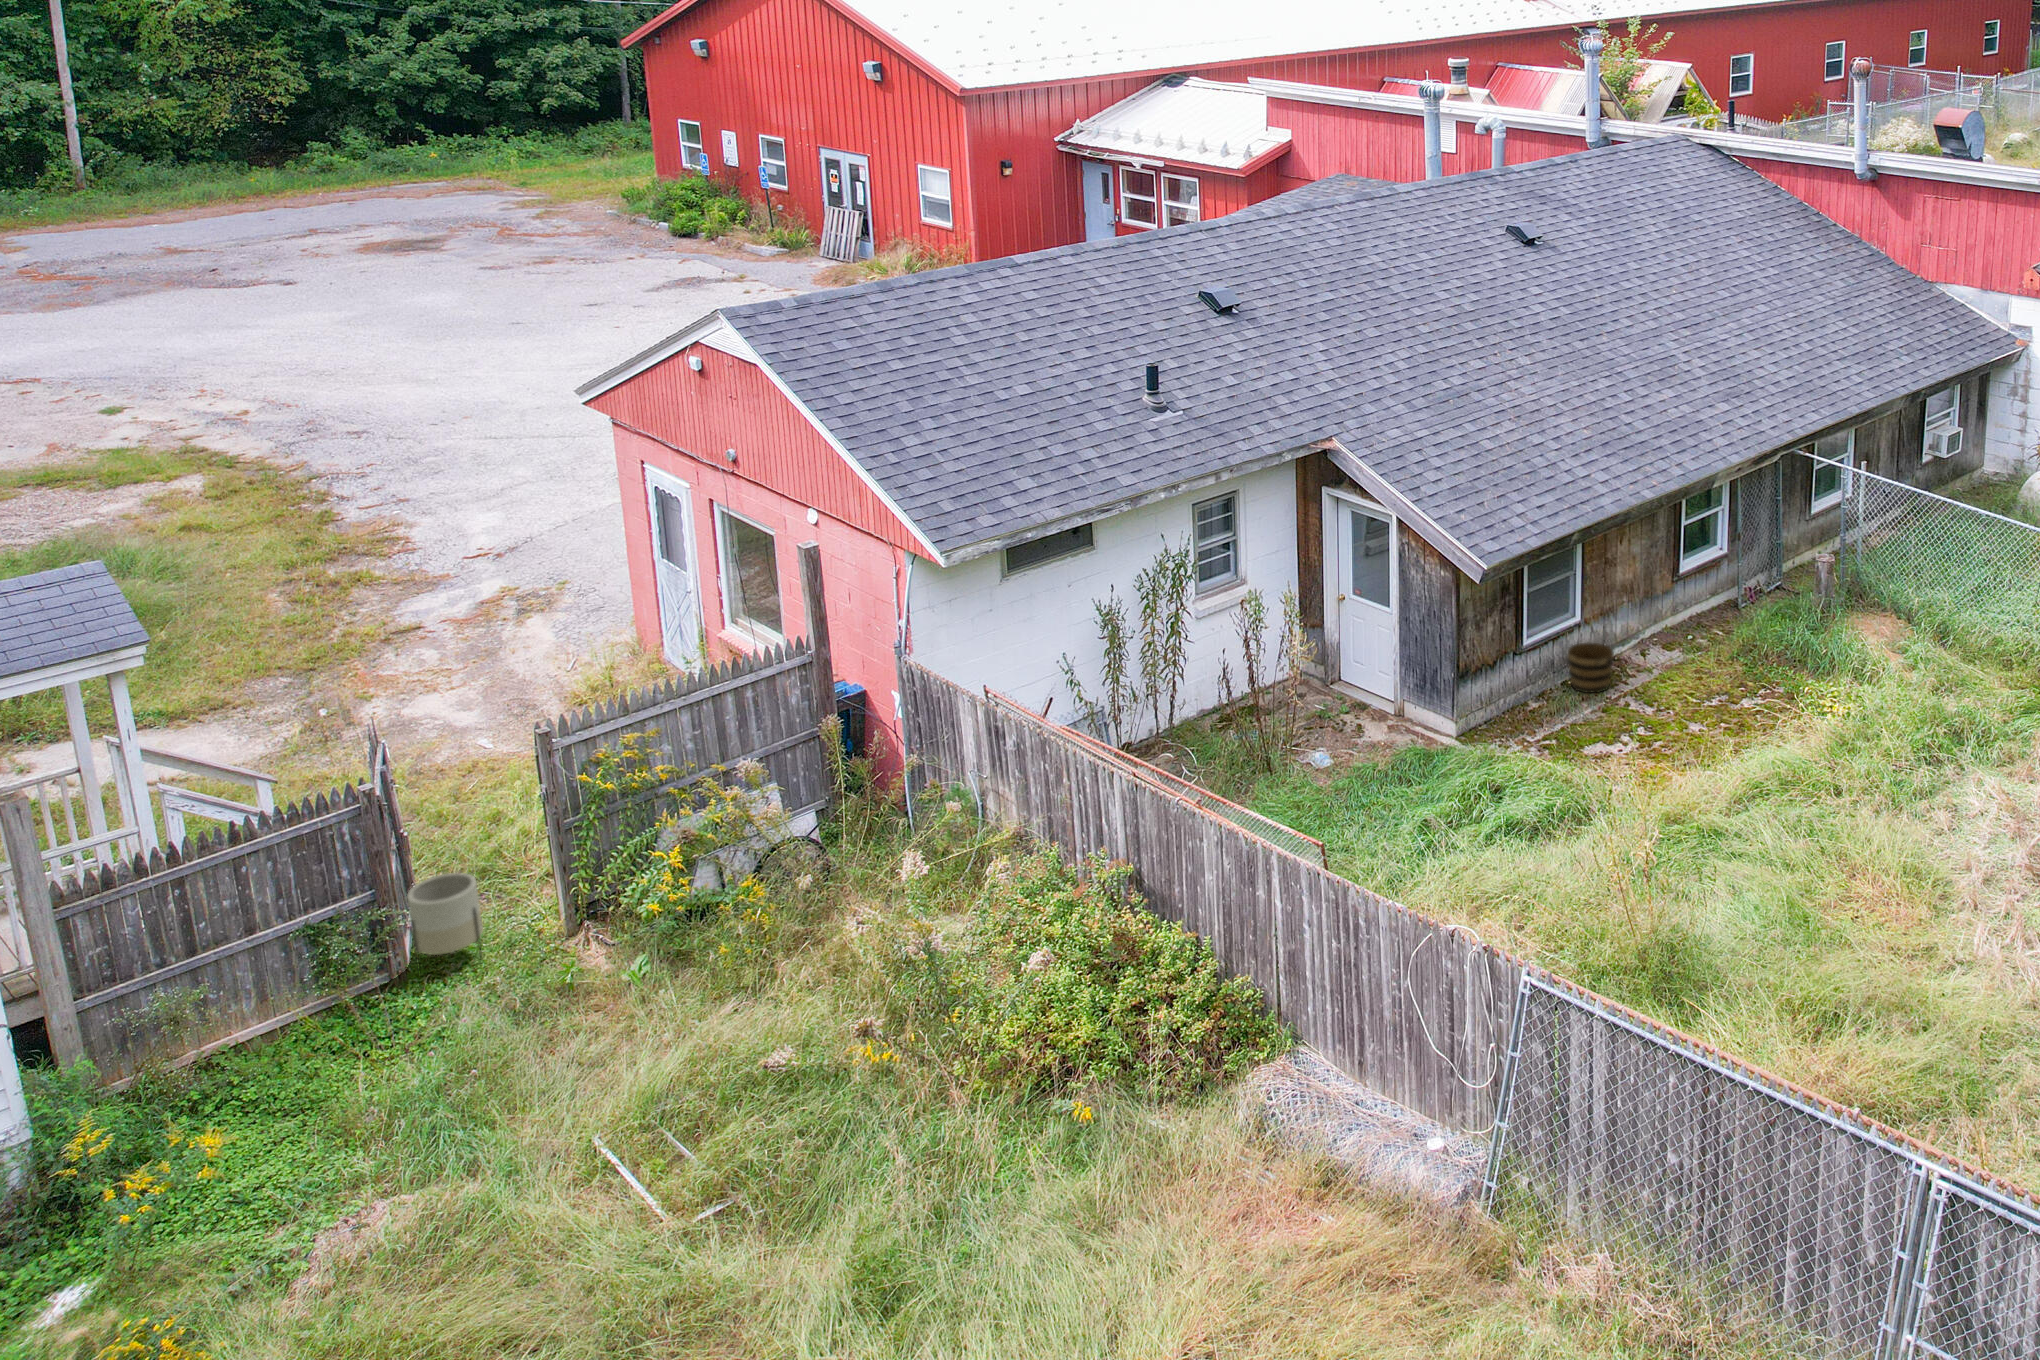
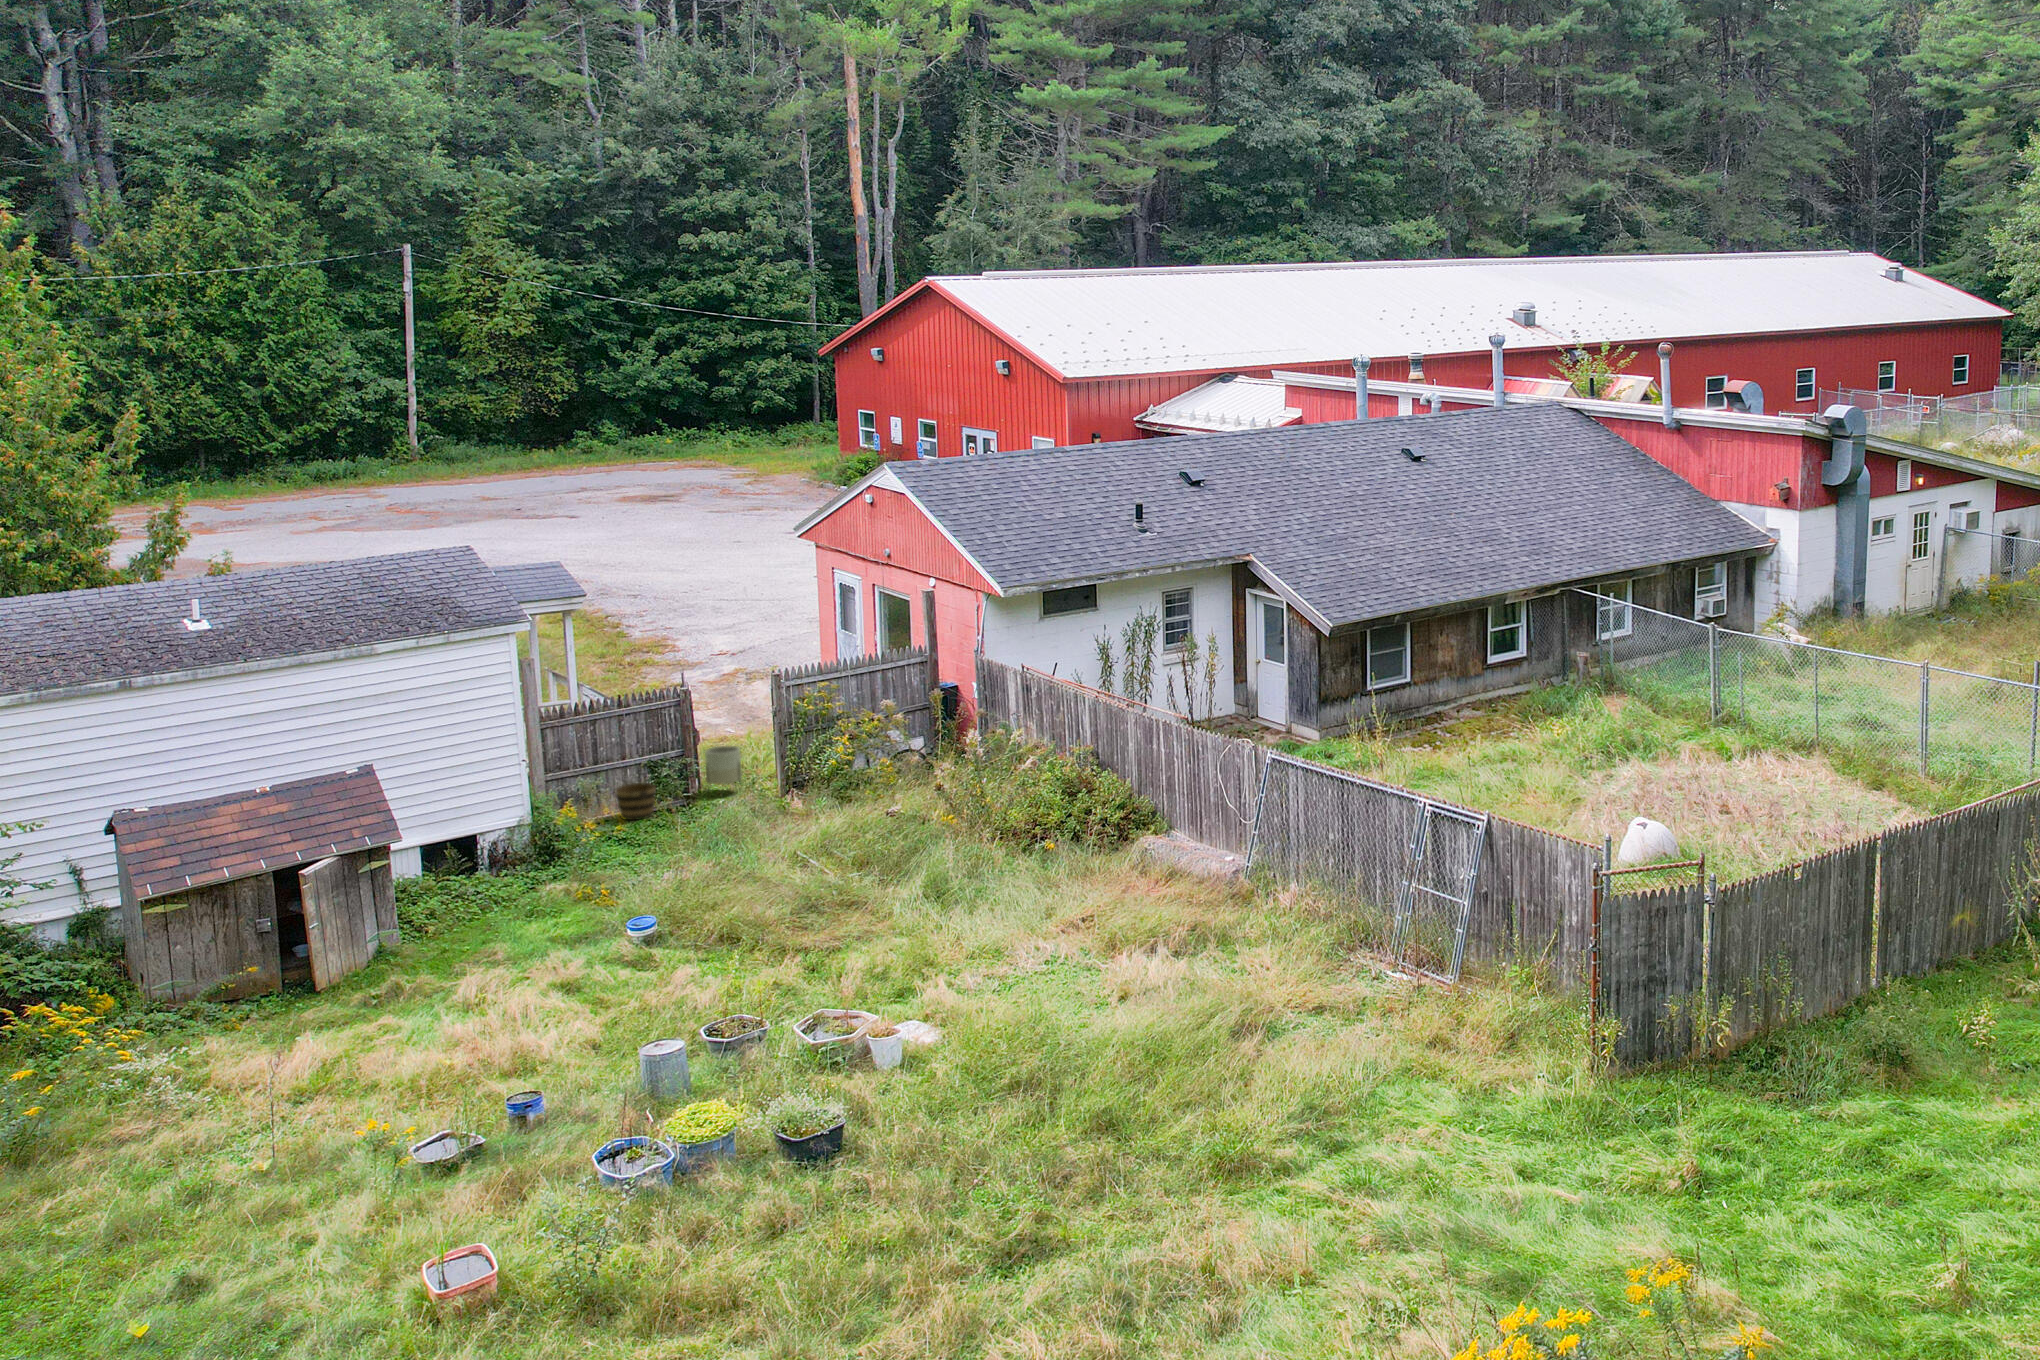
bucket: present [1567,643,1614,693] -> present [616,783,656,820]

